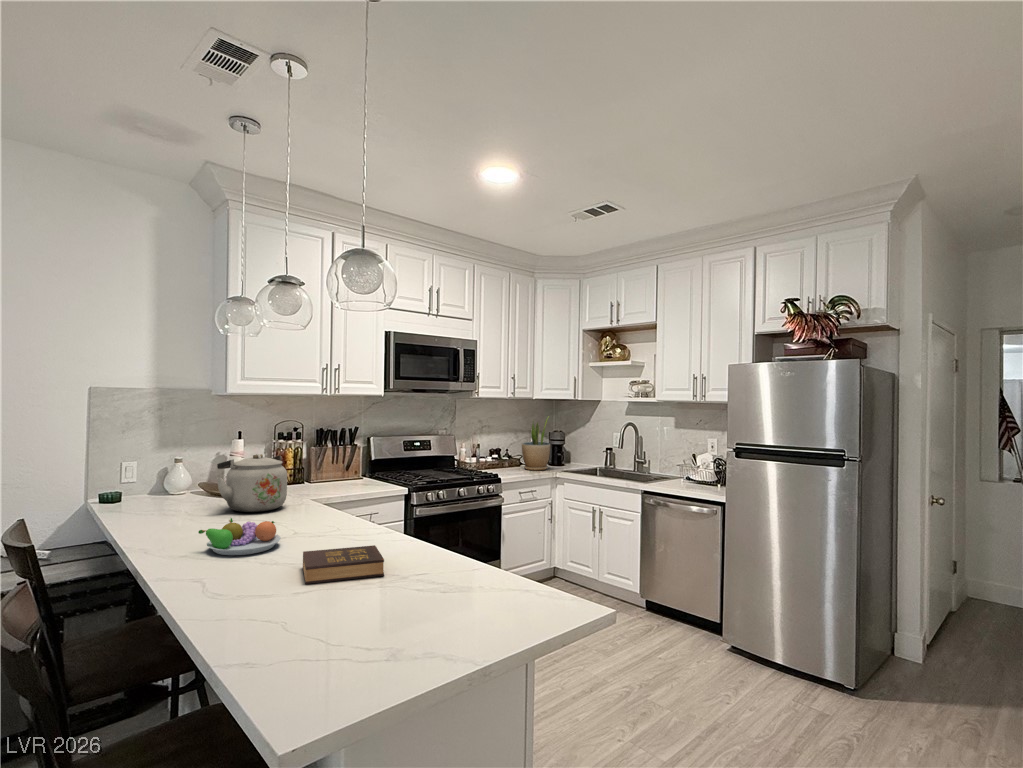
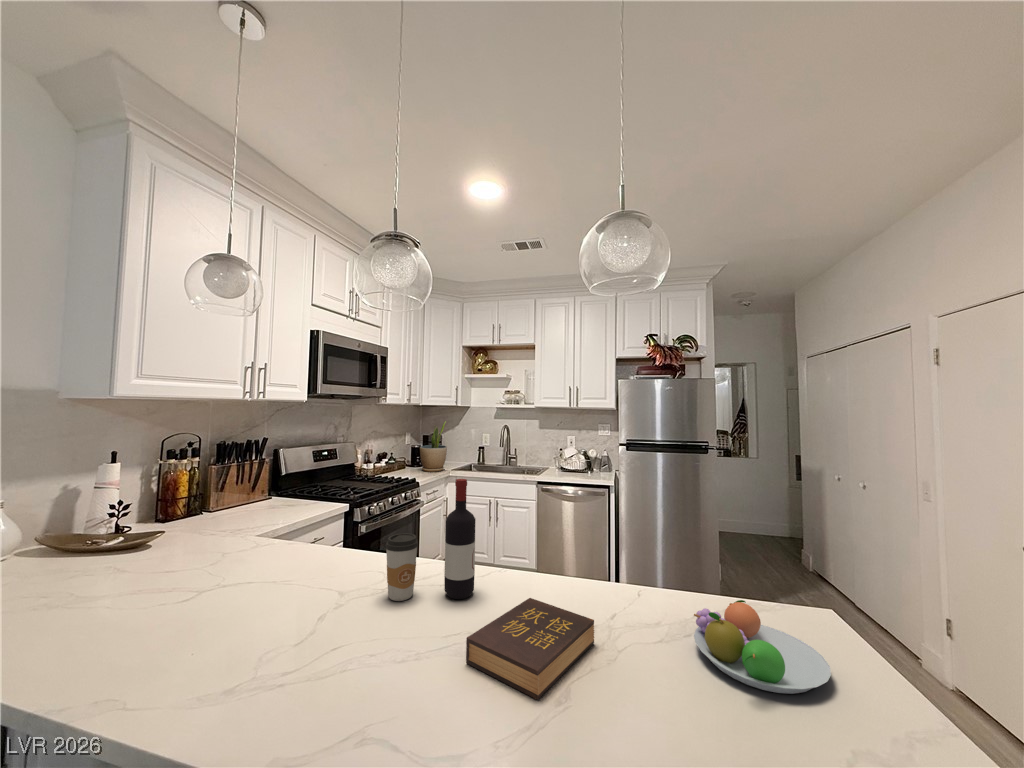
kettle: present [217,454,287,512] -> none [121,483,246,576]
wine bottle: none [351,459,375,546] -> present [444,479,476,599]
coffee cup: none [318,496,342,541] -> present [386,533,418,601]
fruit bowl: present [198,518,281,555] -> present [694,600,831,694]

